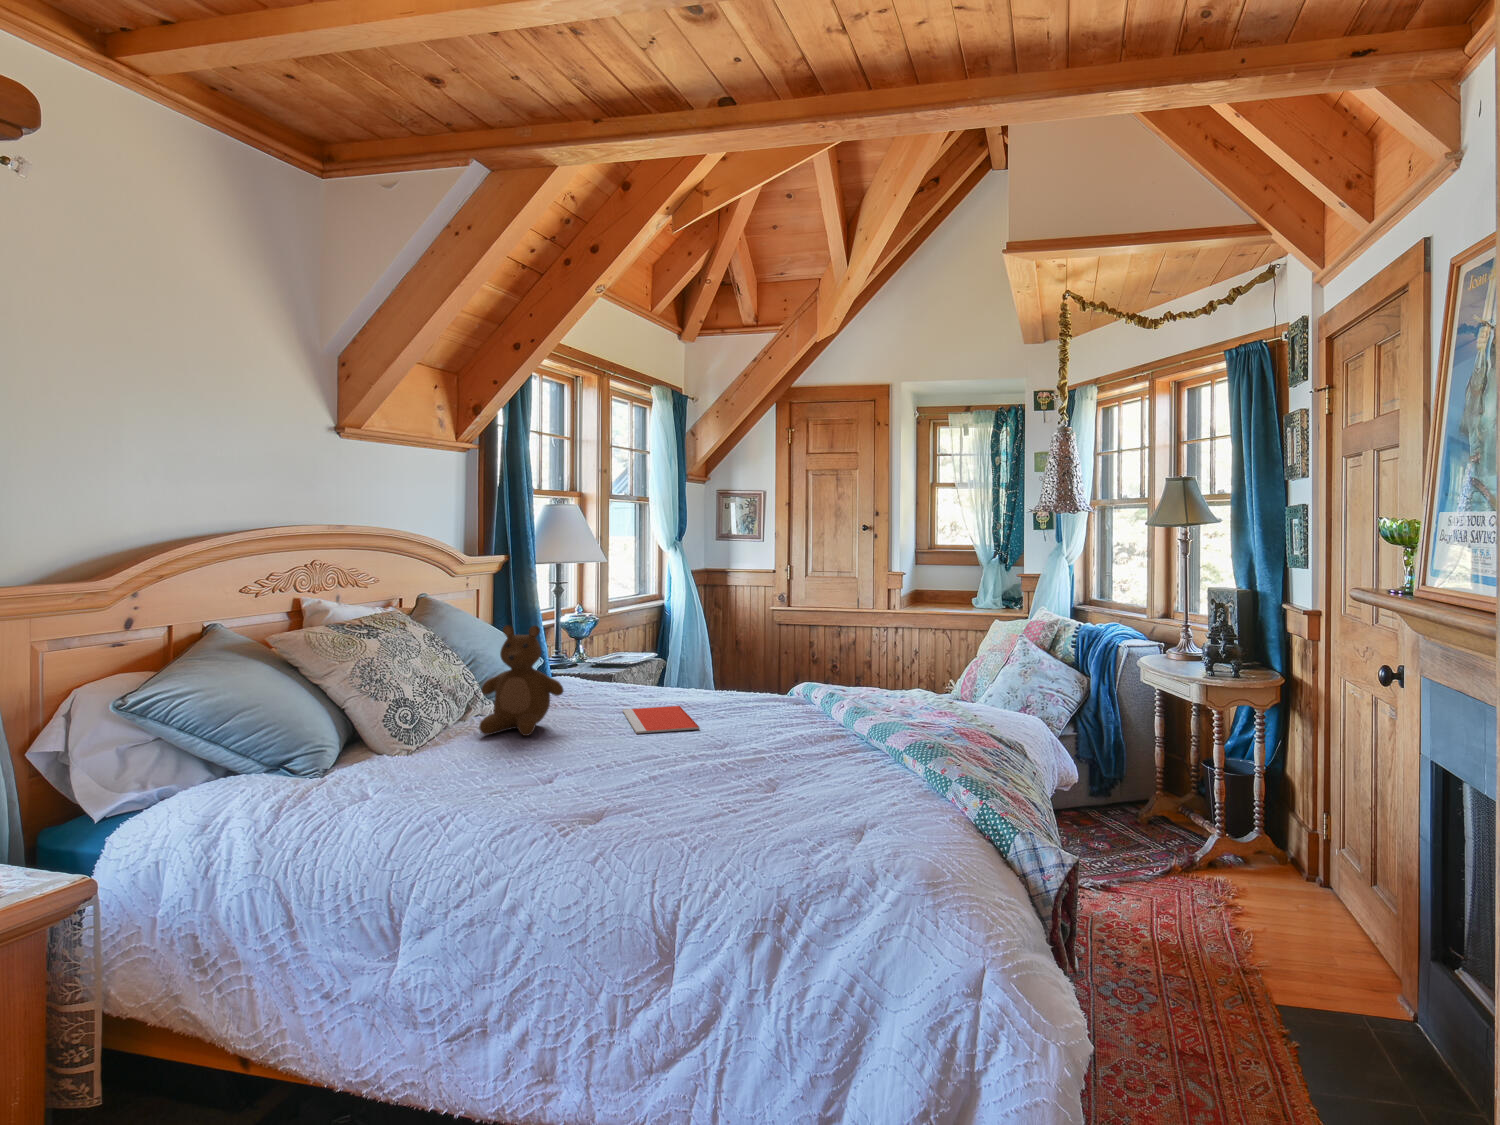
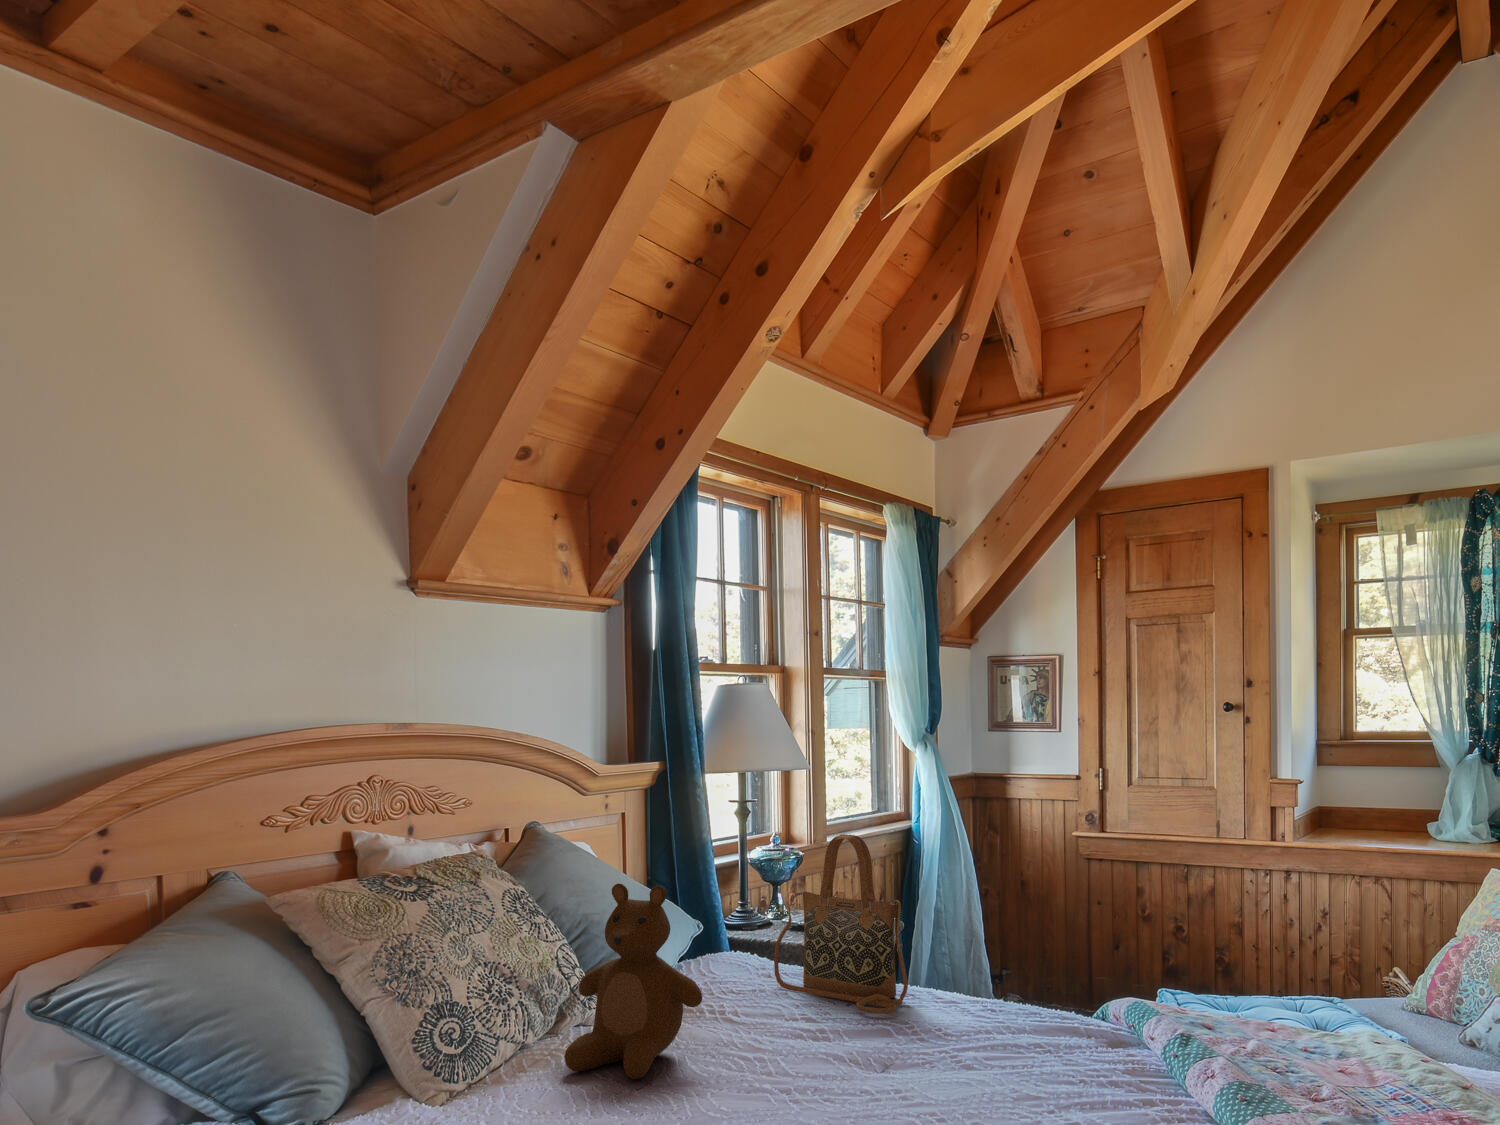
handbag: none [594,598,679,701] -> present [774,834,908,1014]
notebook: present [623,706,700,734] -> none [807,1027,929,1088]

